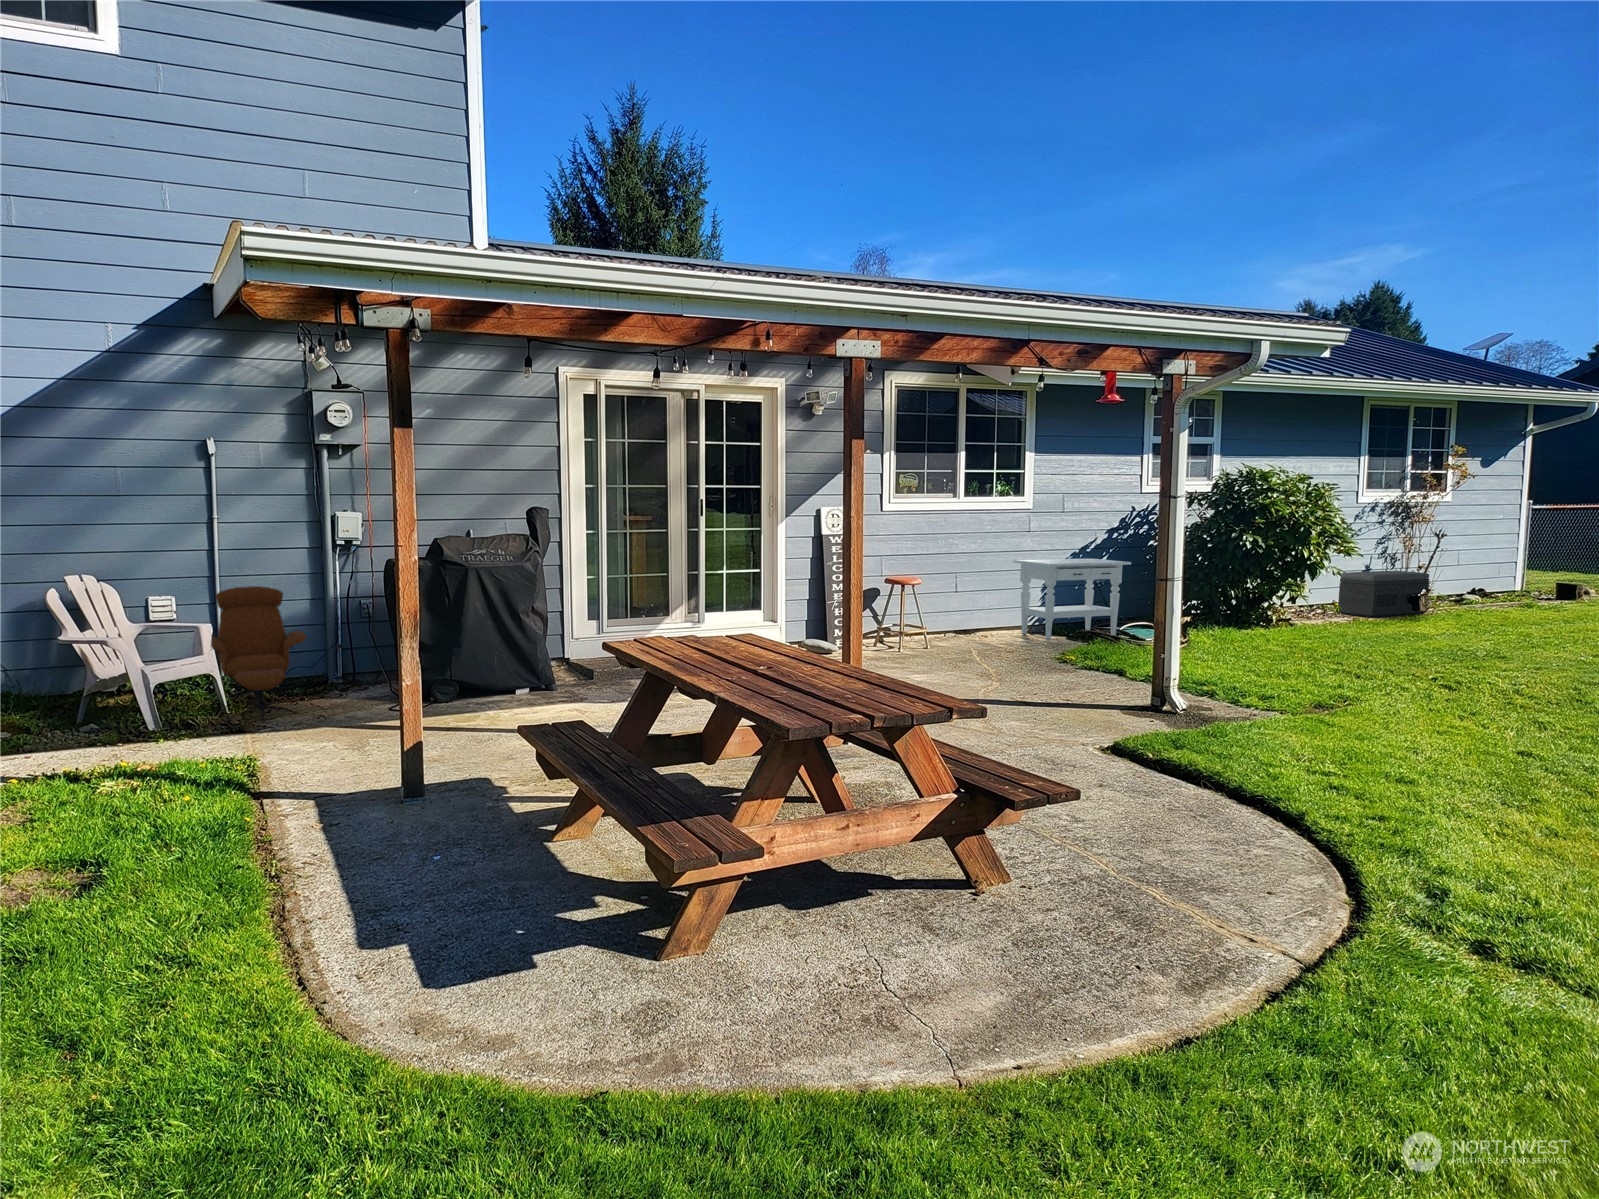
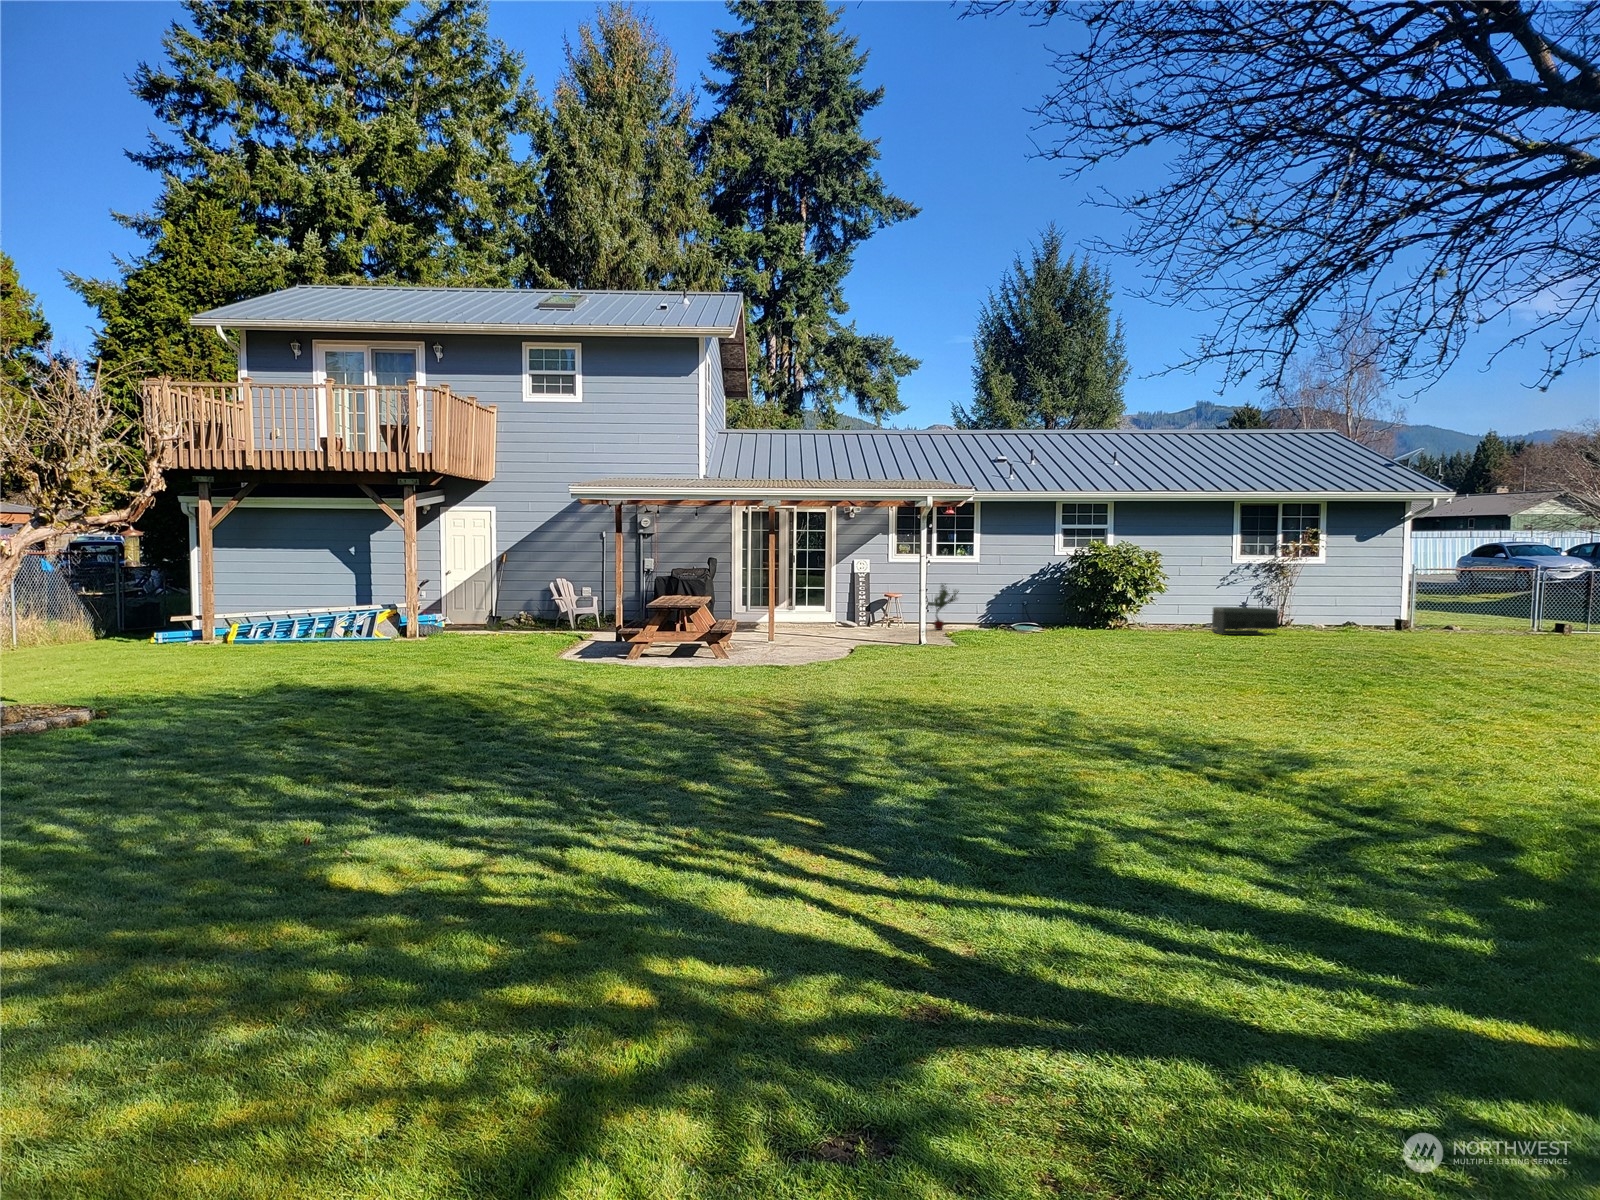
potted tree: none [952,549,1019,642] -> present [926,584,959,630]
side table: present [1013,559,1131,640] -> none [966,590,1026,632]
lounge chair: present [211,586,307,721] -> none [593,585,629,630]

